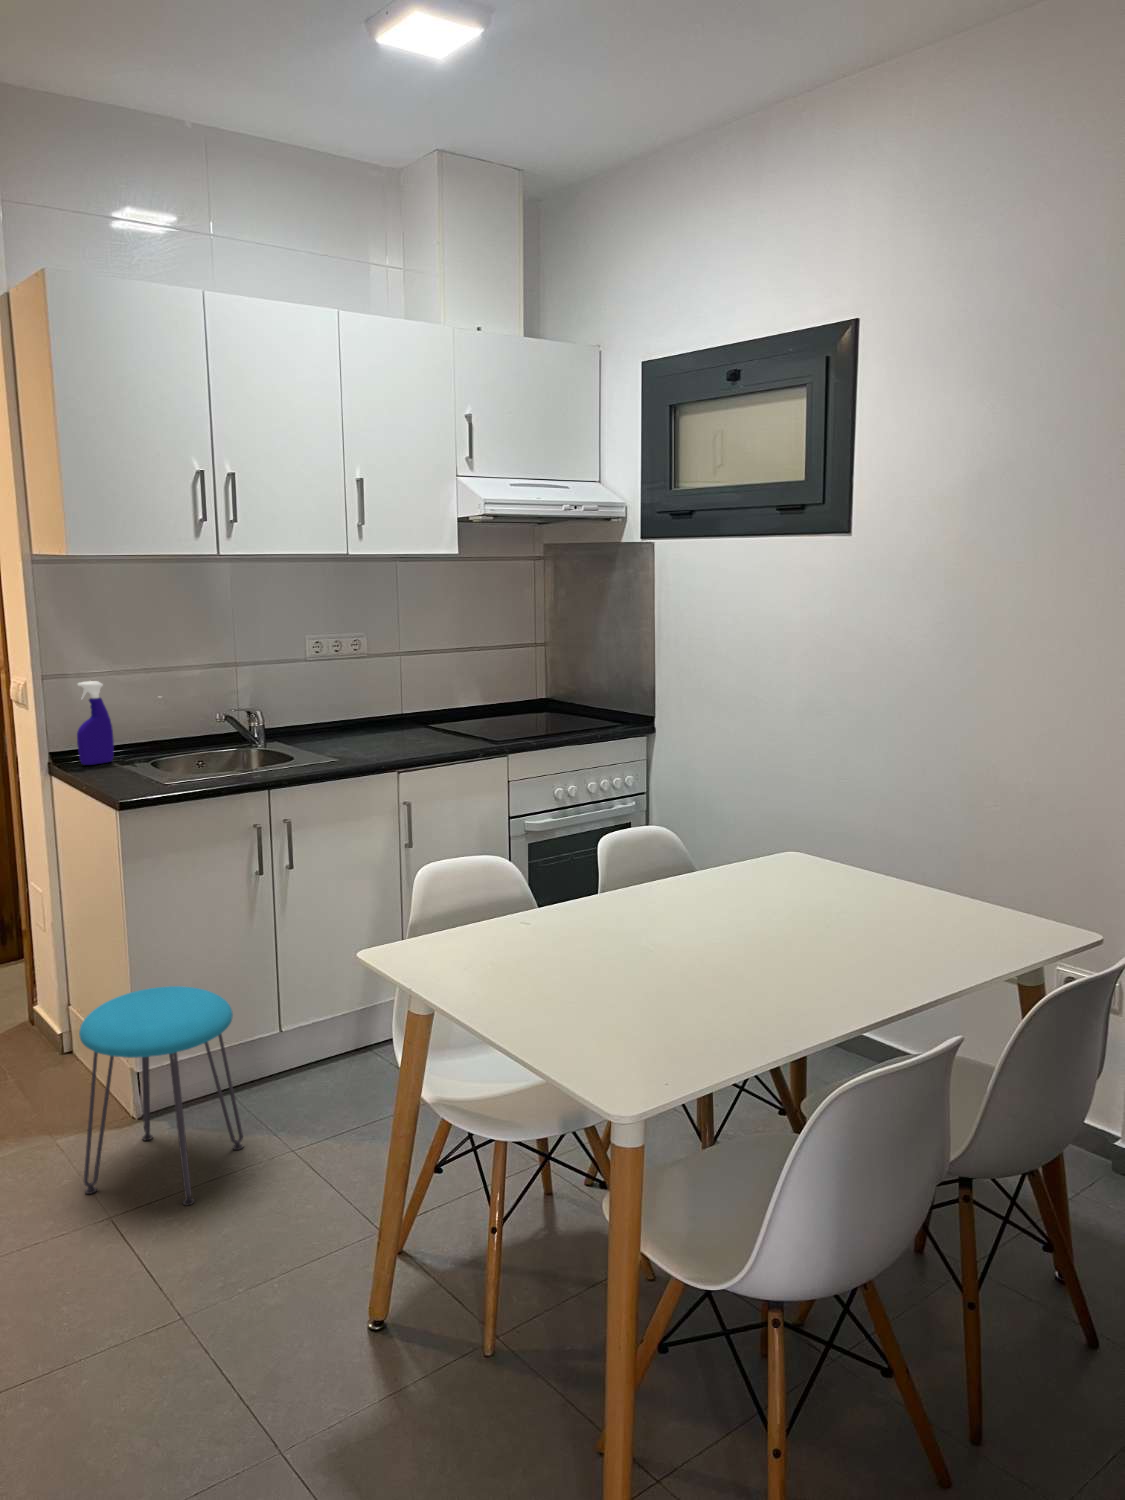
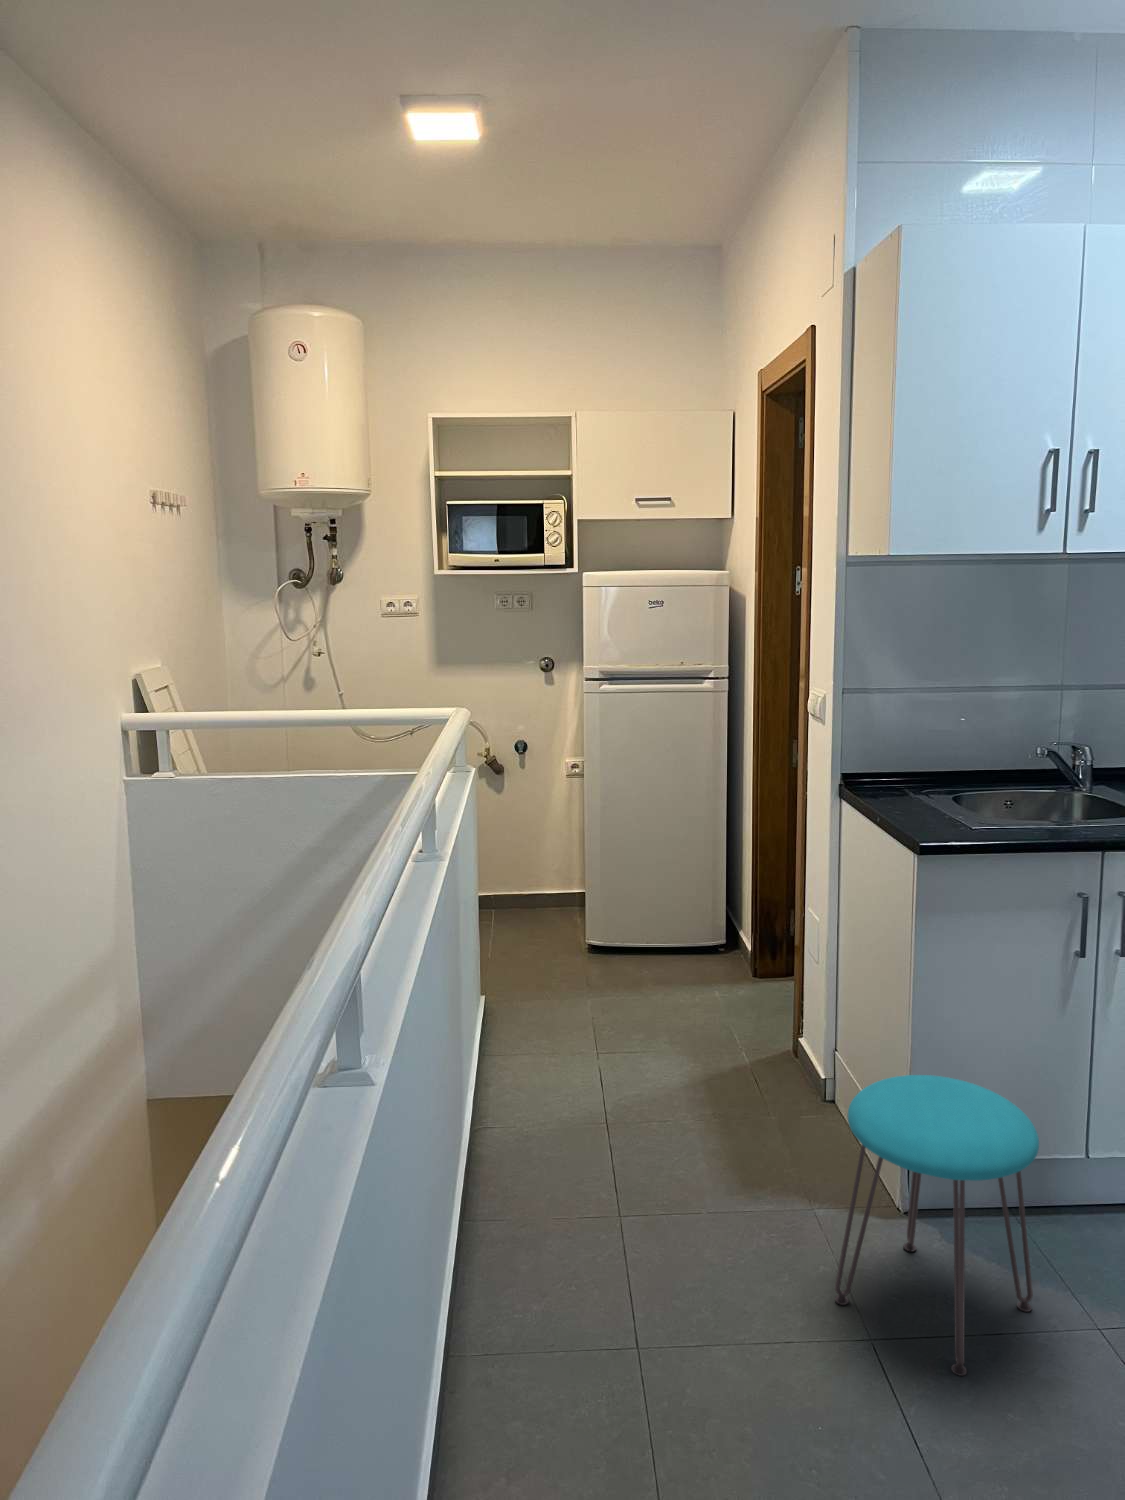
spray bottle: present [77,681,114,765] -> none [873,699,912,792]

